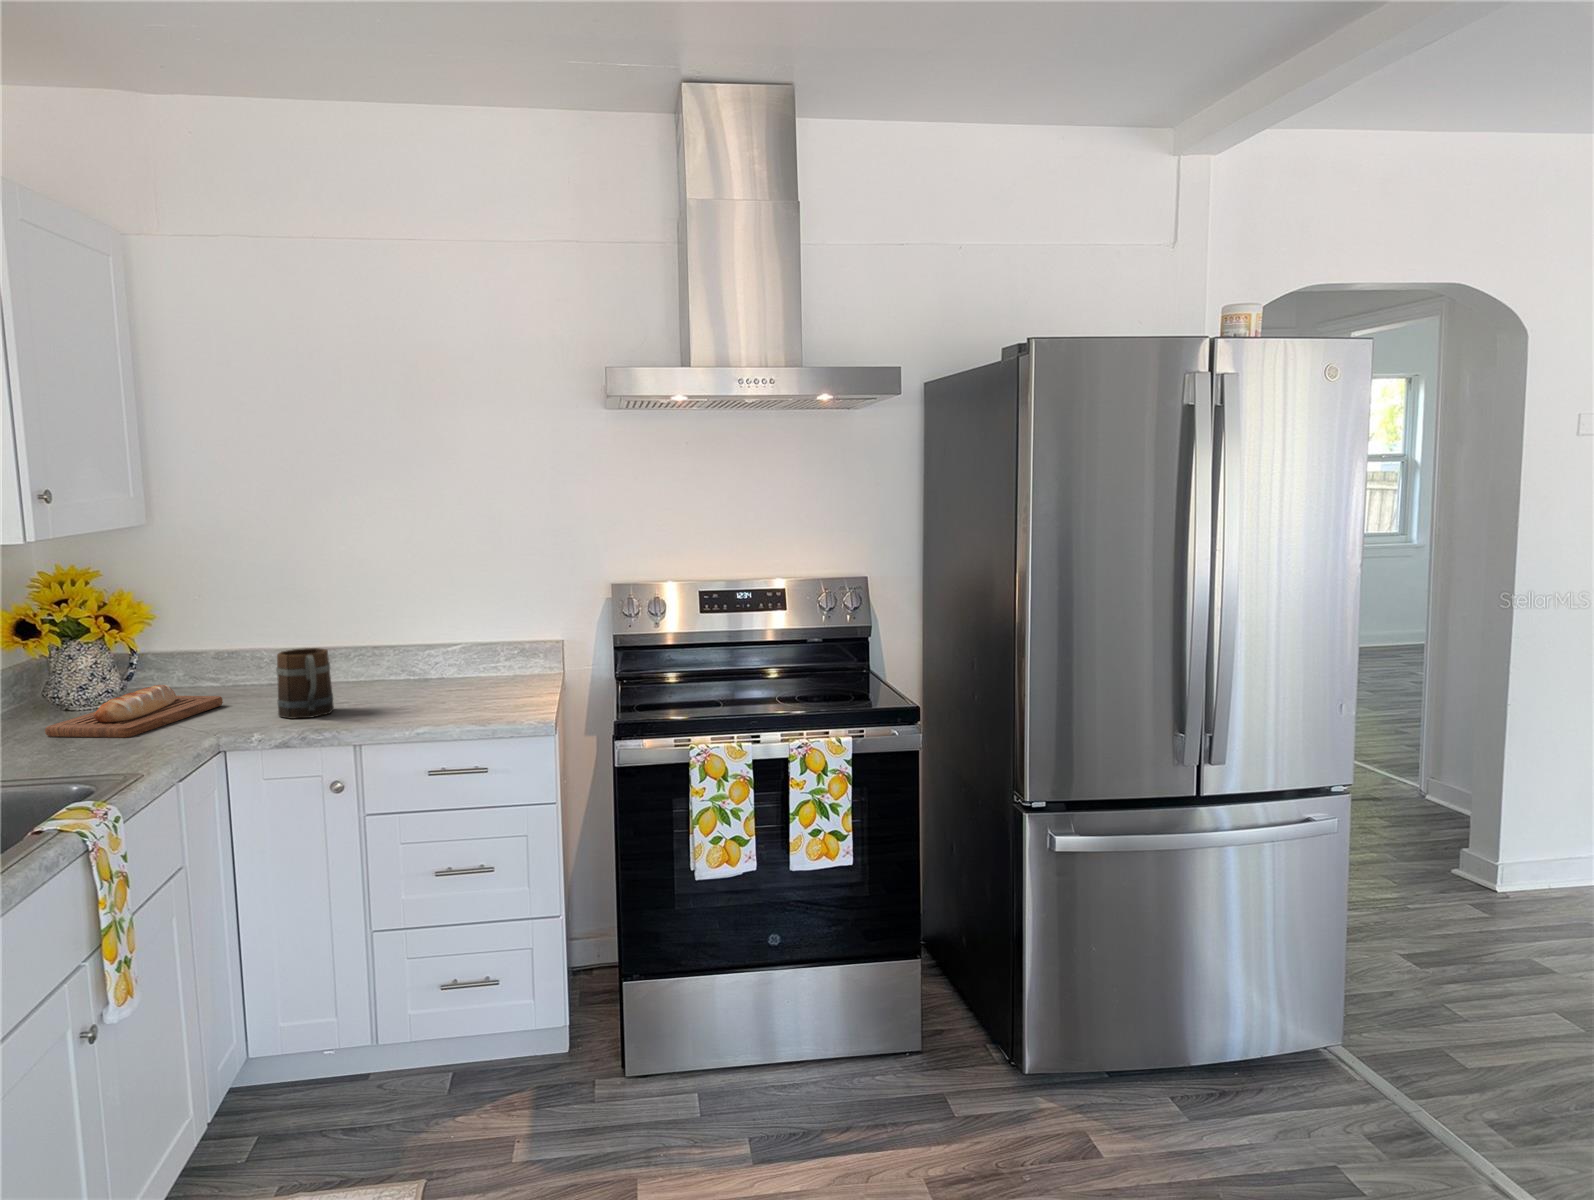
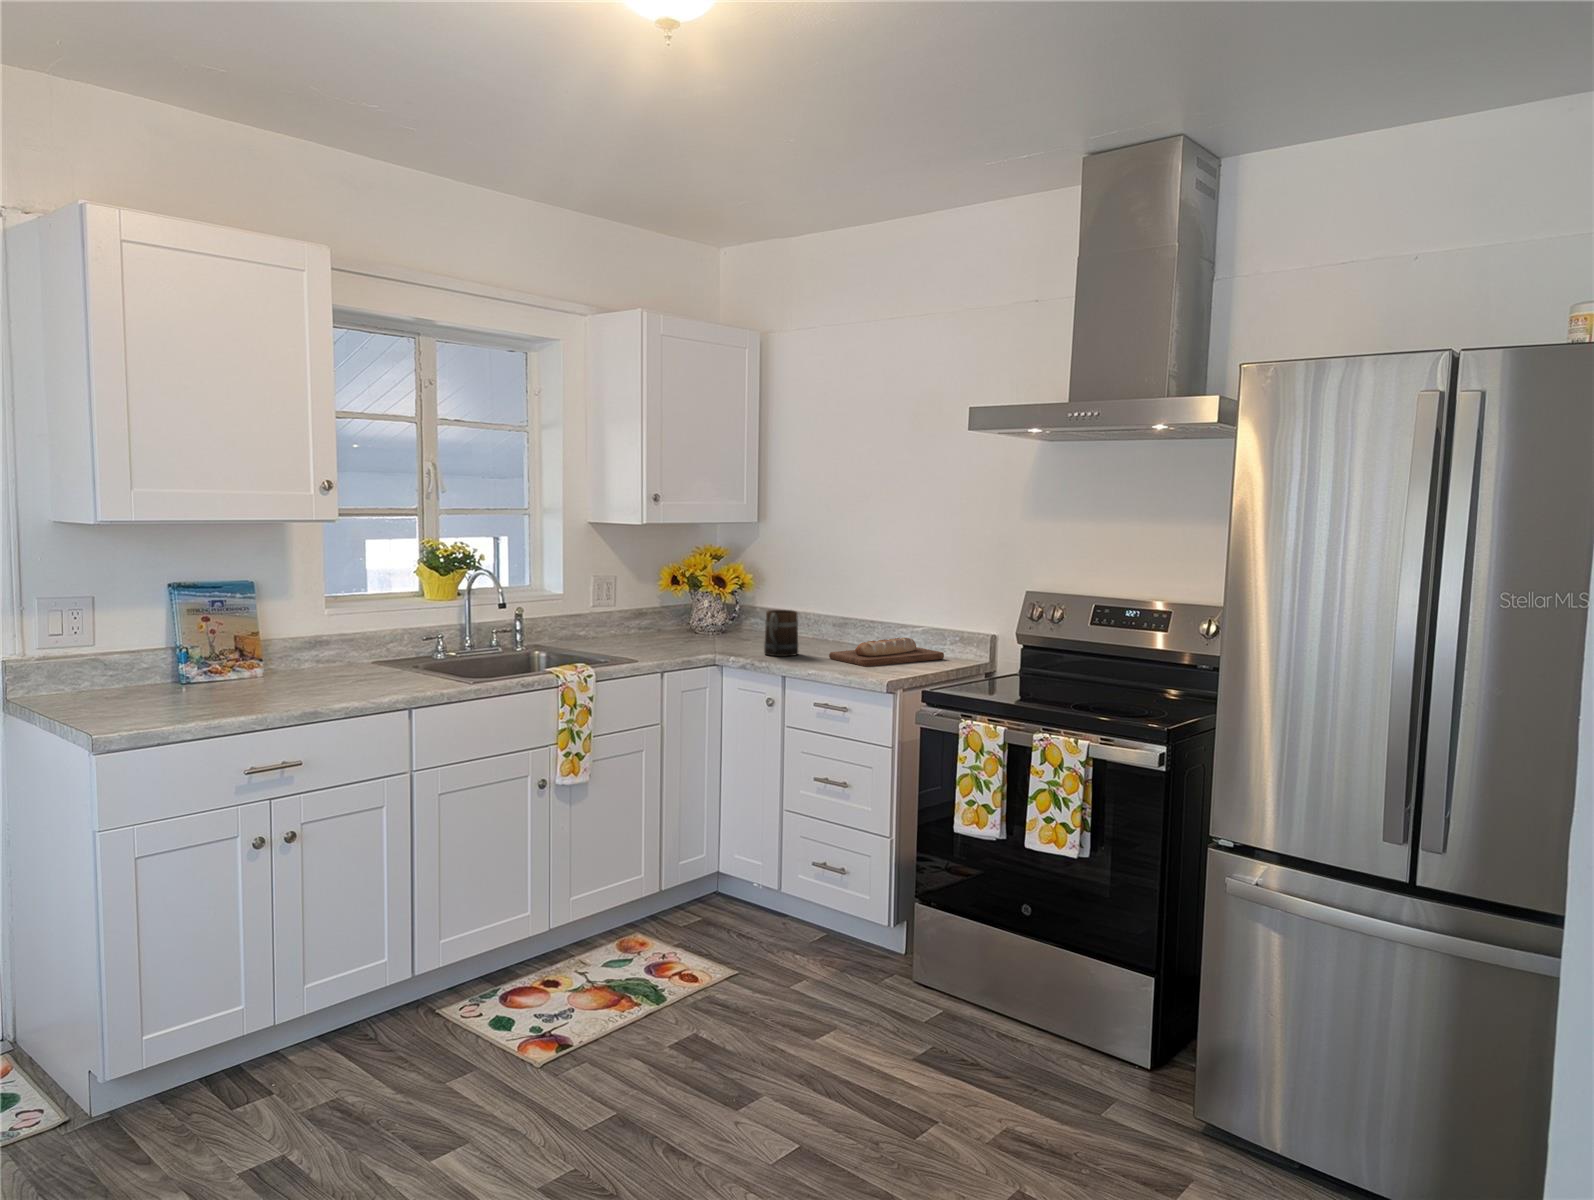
bread loaf: present [45,685,223,738] -> present [829,638,944,666]

